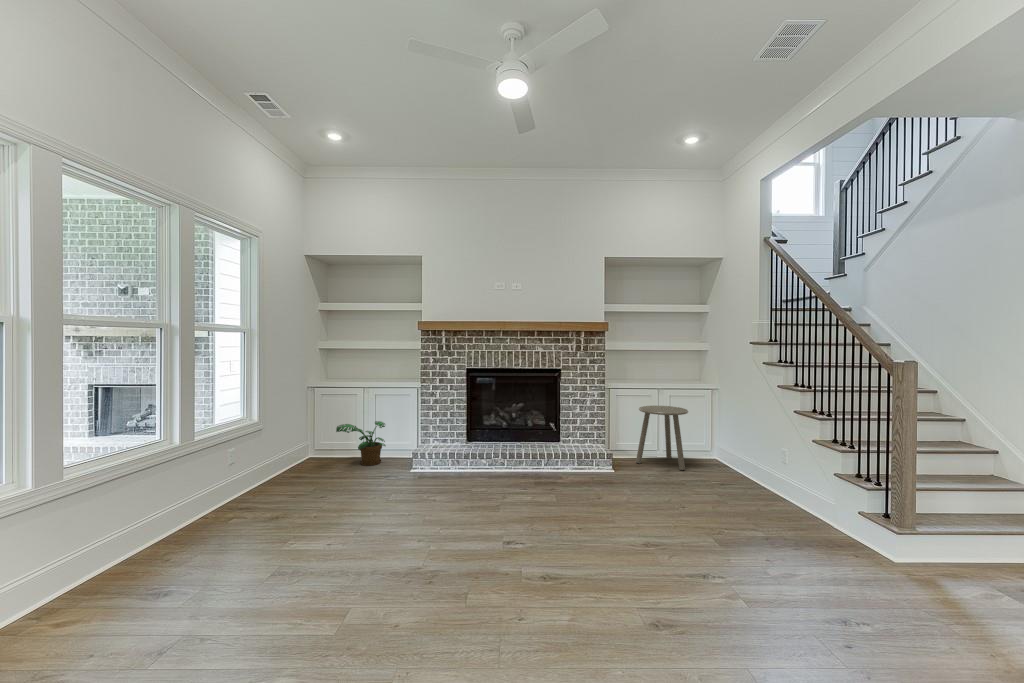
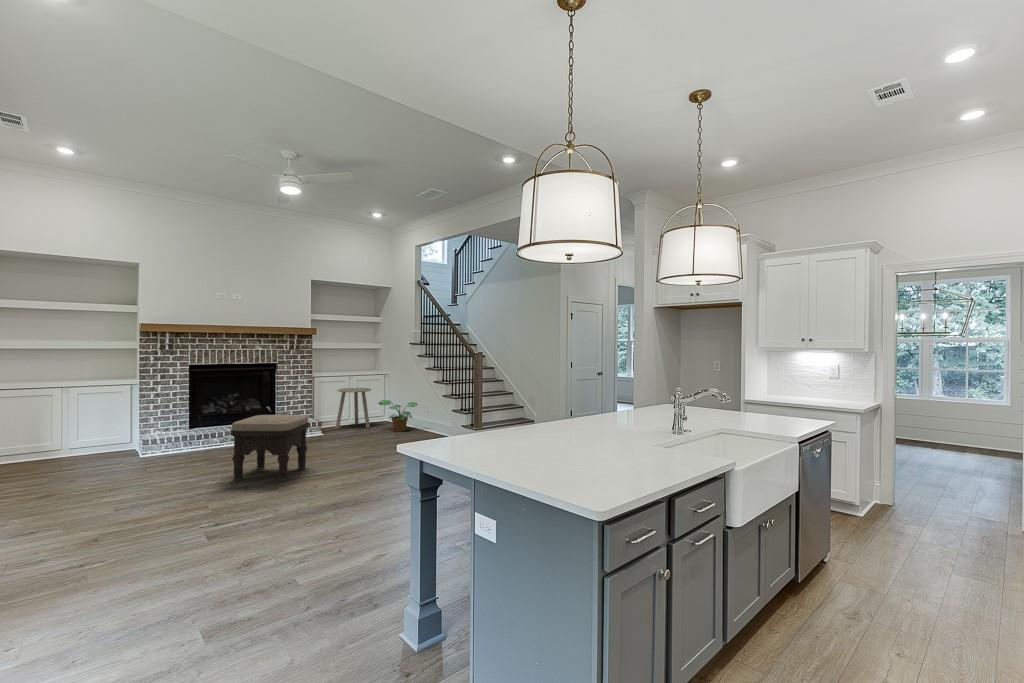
potted plant: present [336,421,386,466] -> present [378,400,418,432]
ottoman: none [431,452,550,583] -> present [230,415,310,481]

